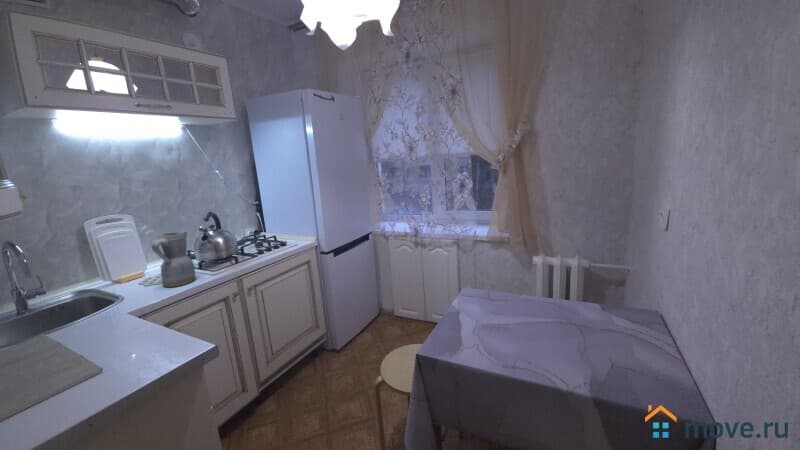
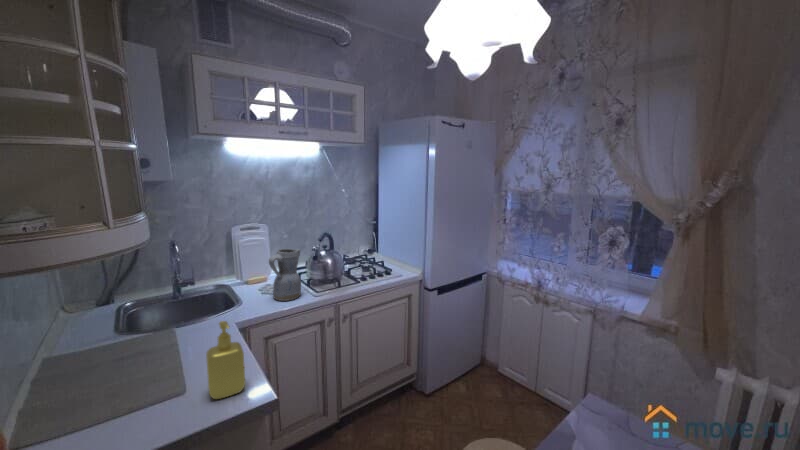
soap dispenser: none [119,291,172,369] -> present [206,321,245,399]

